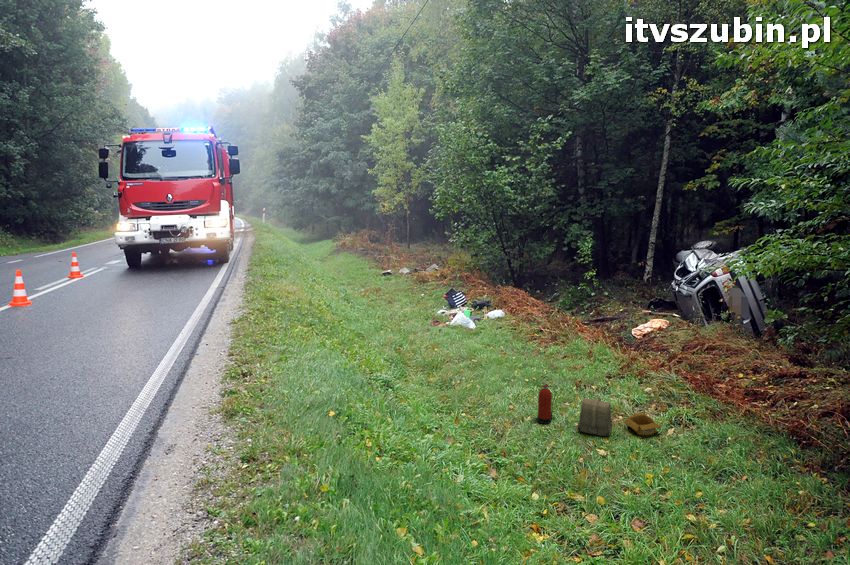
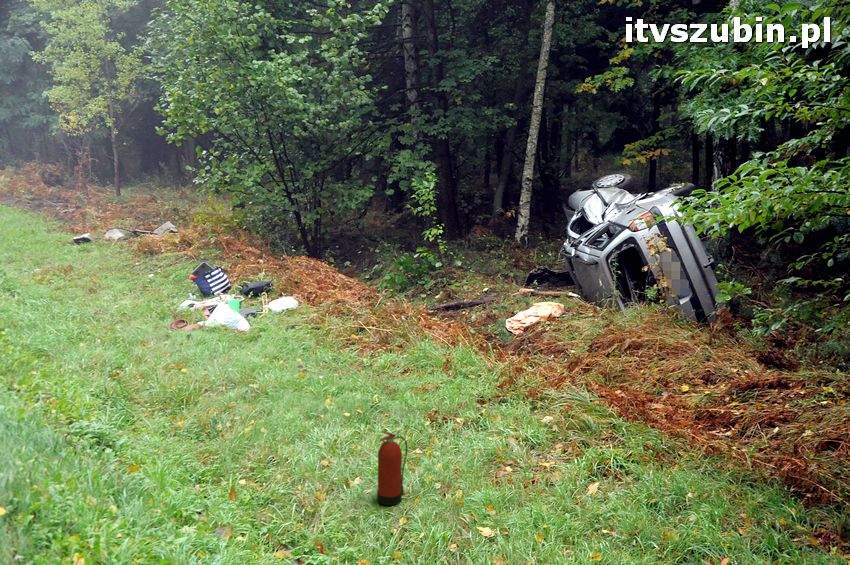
backpack: present [578,396,612,437] -> none [451,447,507,518]
cardboard box: present [624,413,661,435] -> none [524,467,588,507]

